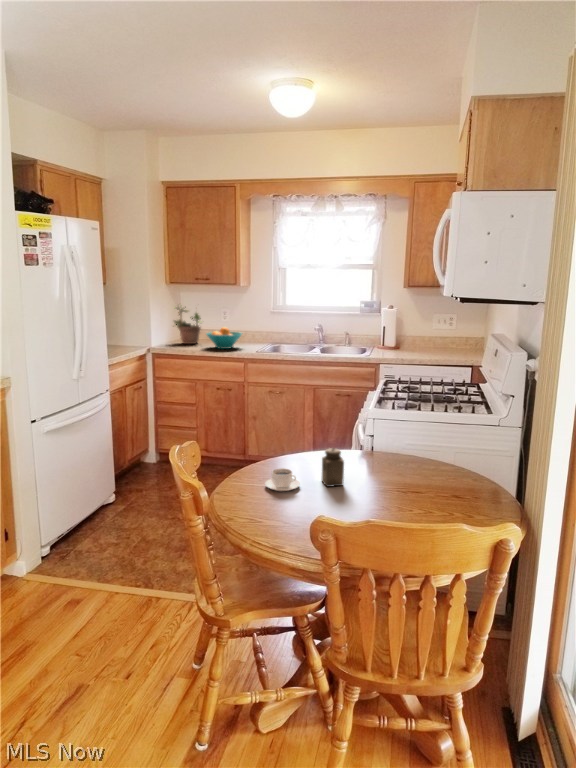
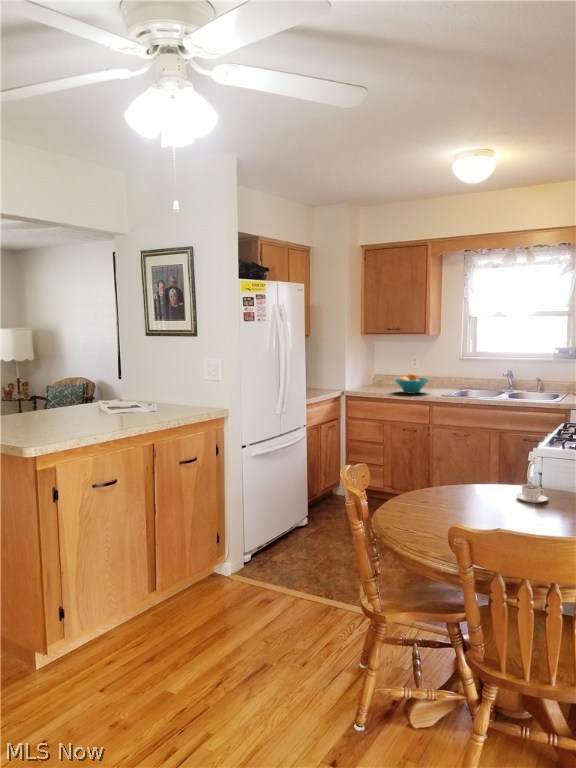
potted plant: present [173,308,202,344] -> none [364,348,393,389]
salt shaker: present [322,448,344,487] -> none [480,480,500,515]
coffee cup: present [265,468,300,491] -> present [516,484,548,503]

